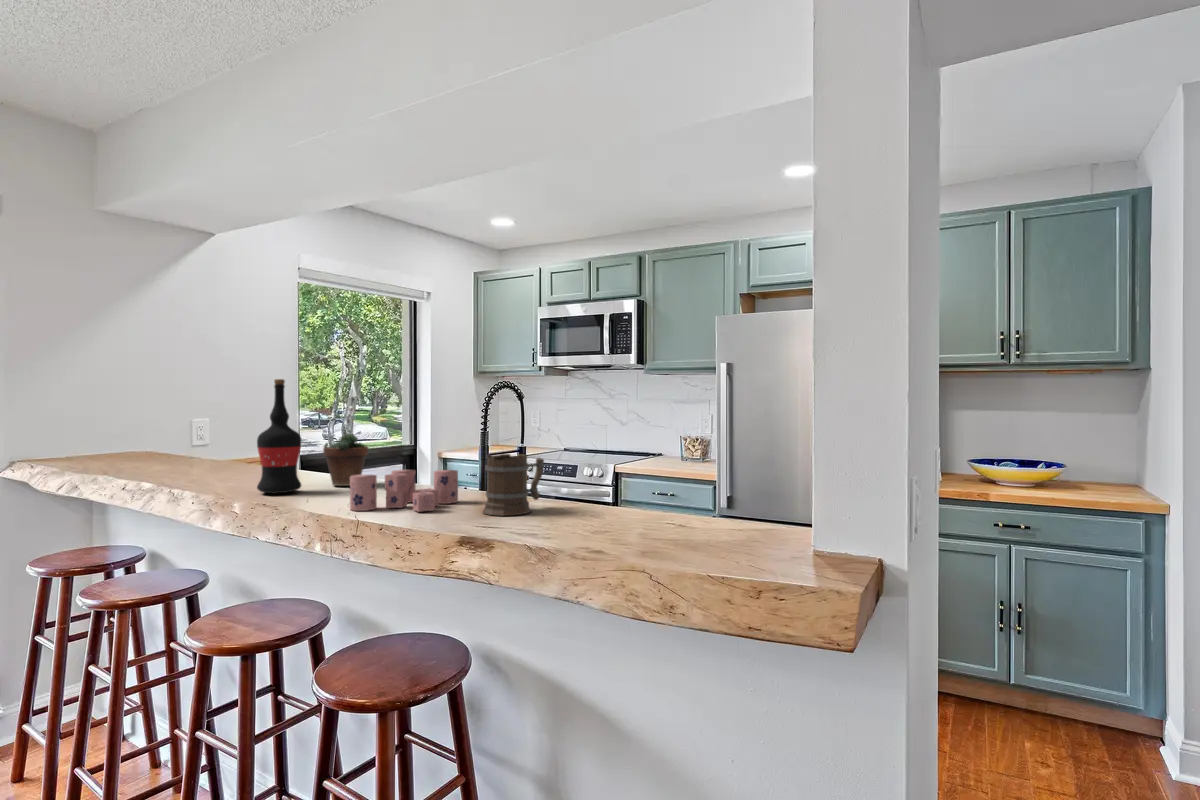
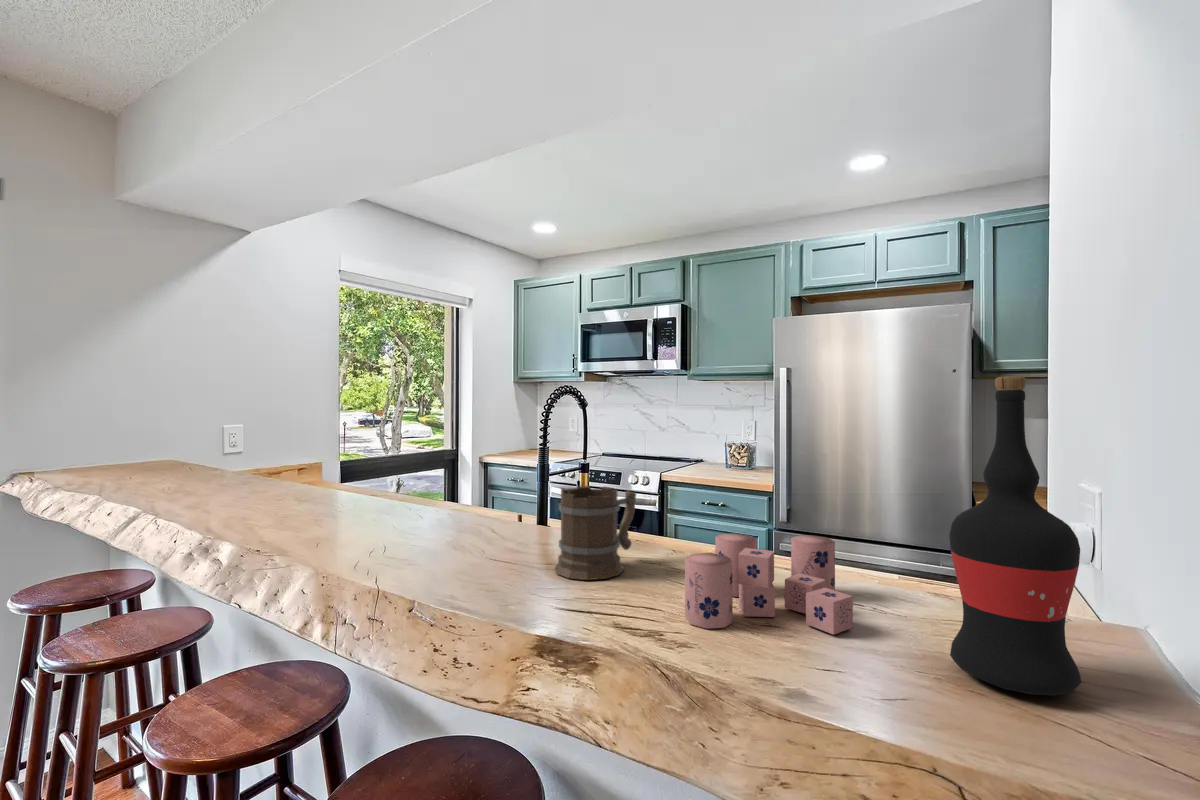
wine bottle: present [257,379,302,493] -> present [949,376,1081,695]
succulent plant: present [323,417,368,486] -> none [346,428,402,516]
candle: present [350,470,458,512] -> present [685,533,853,635]

